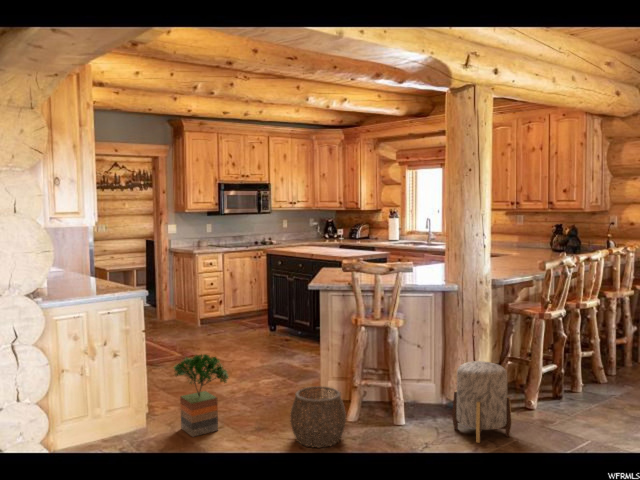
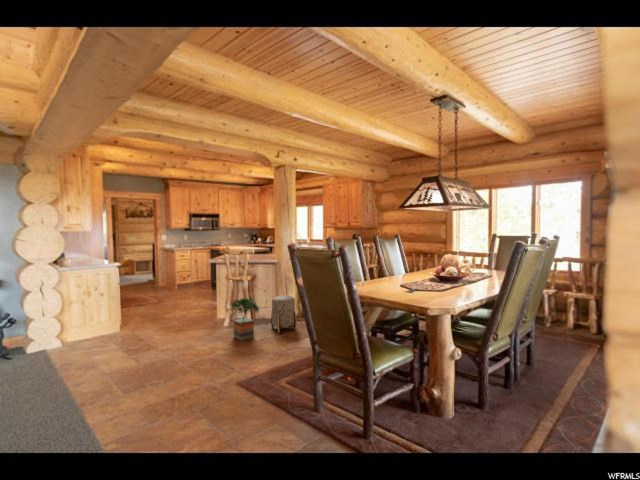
potted tree: present [173,354,228,437] -> present [231,298,259,341]
woven basket: present [290,386,346,447] -> none [188,309,217,338]

